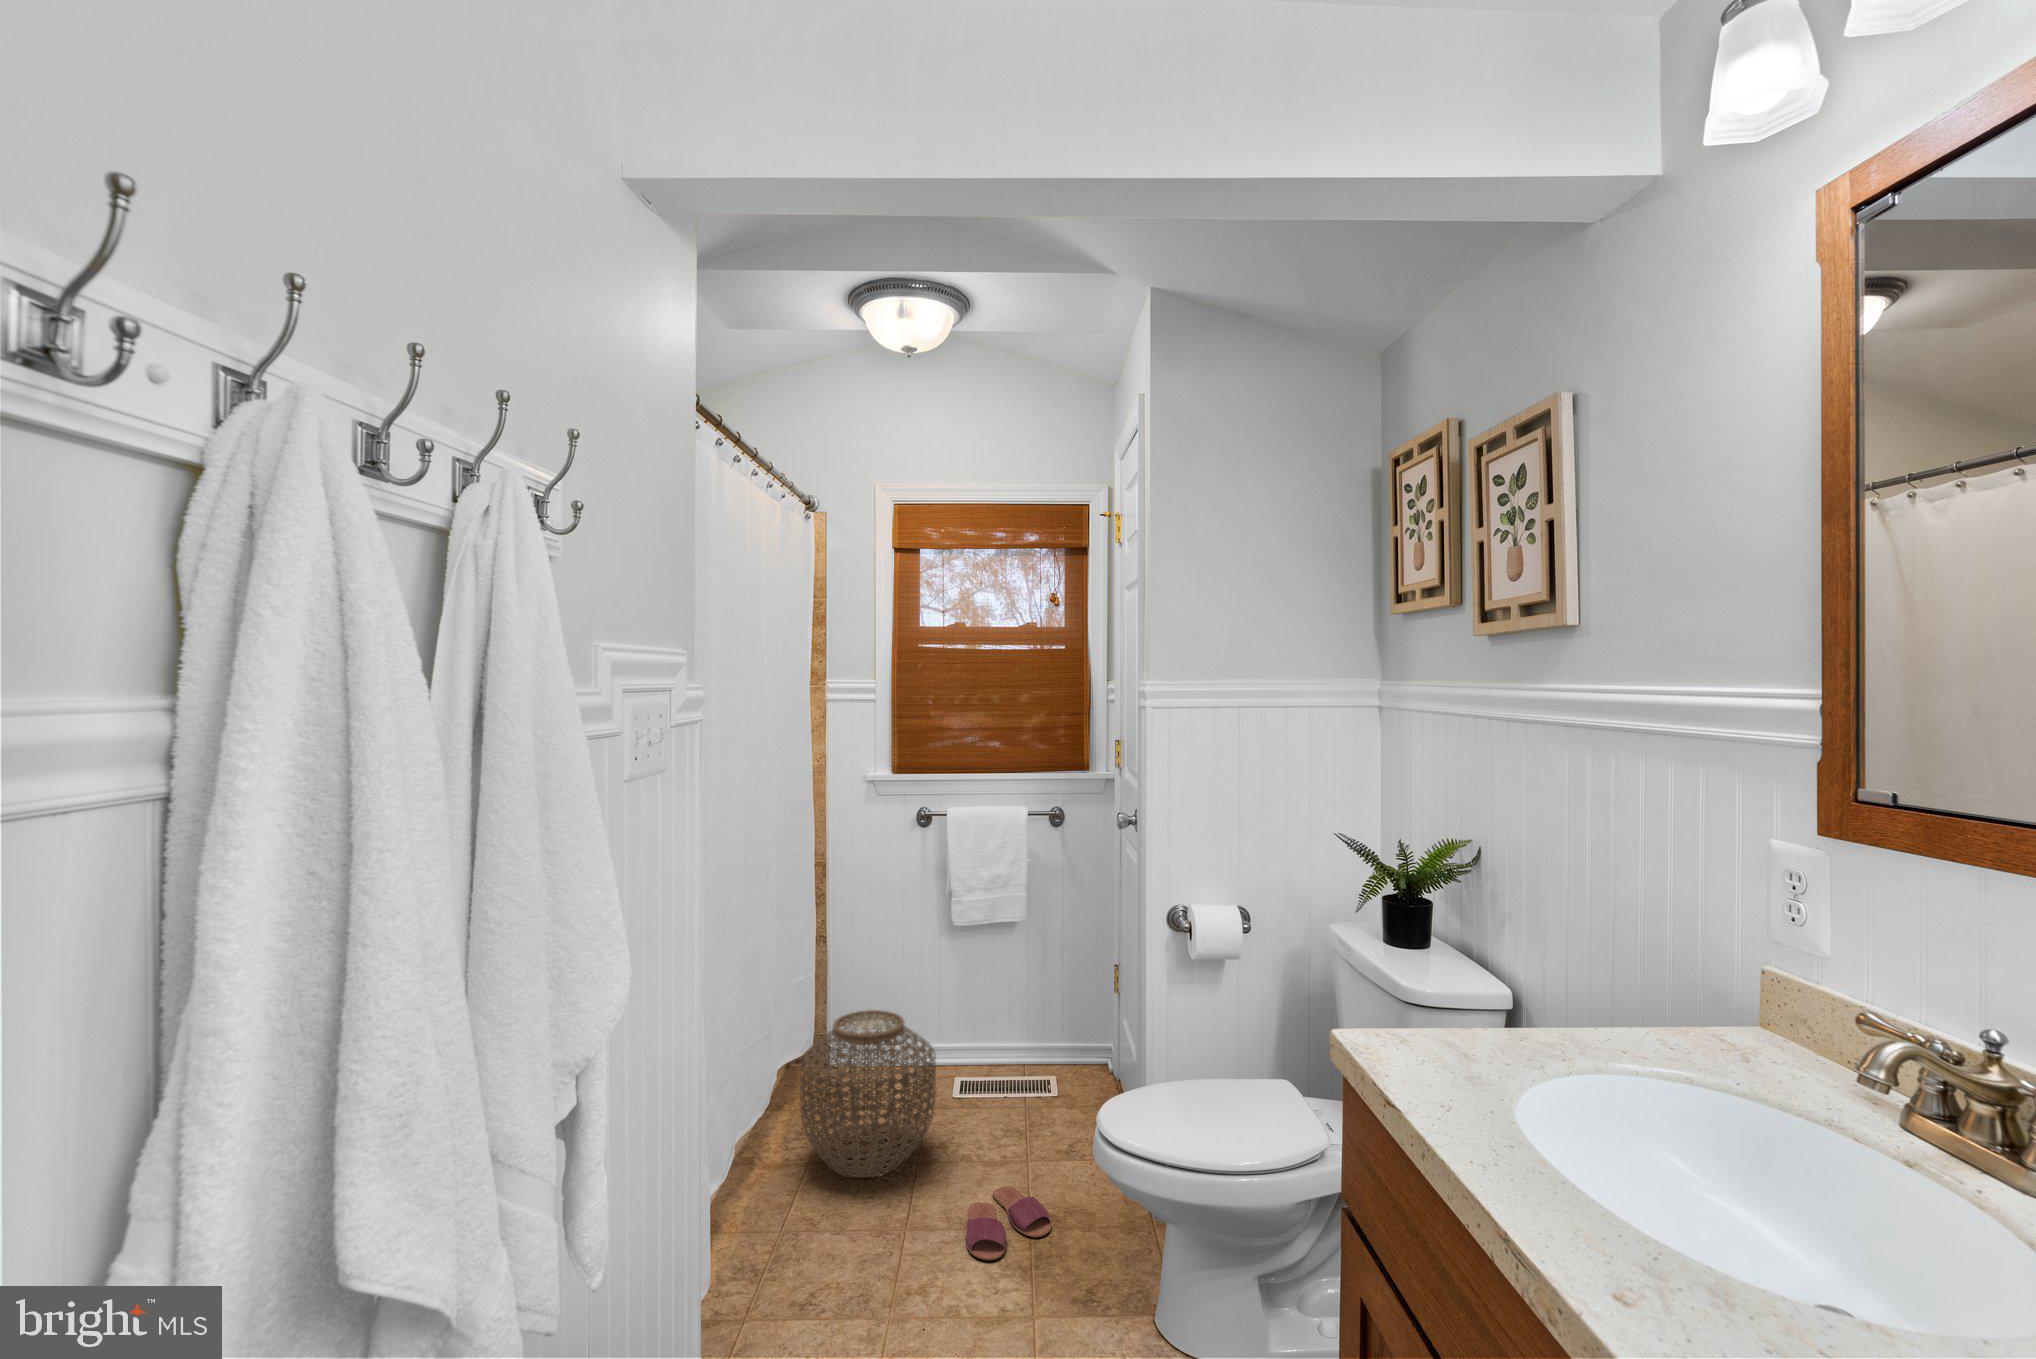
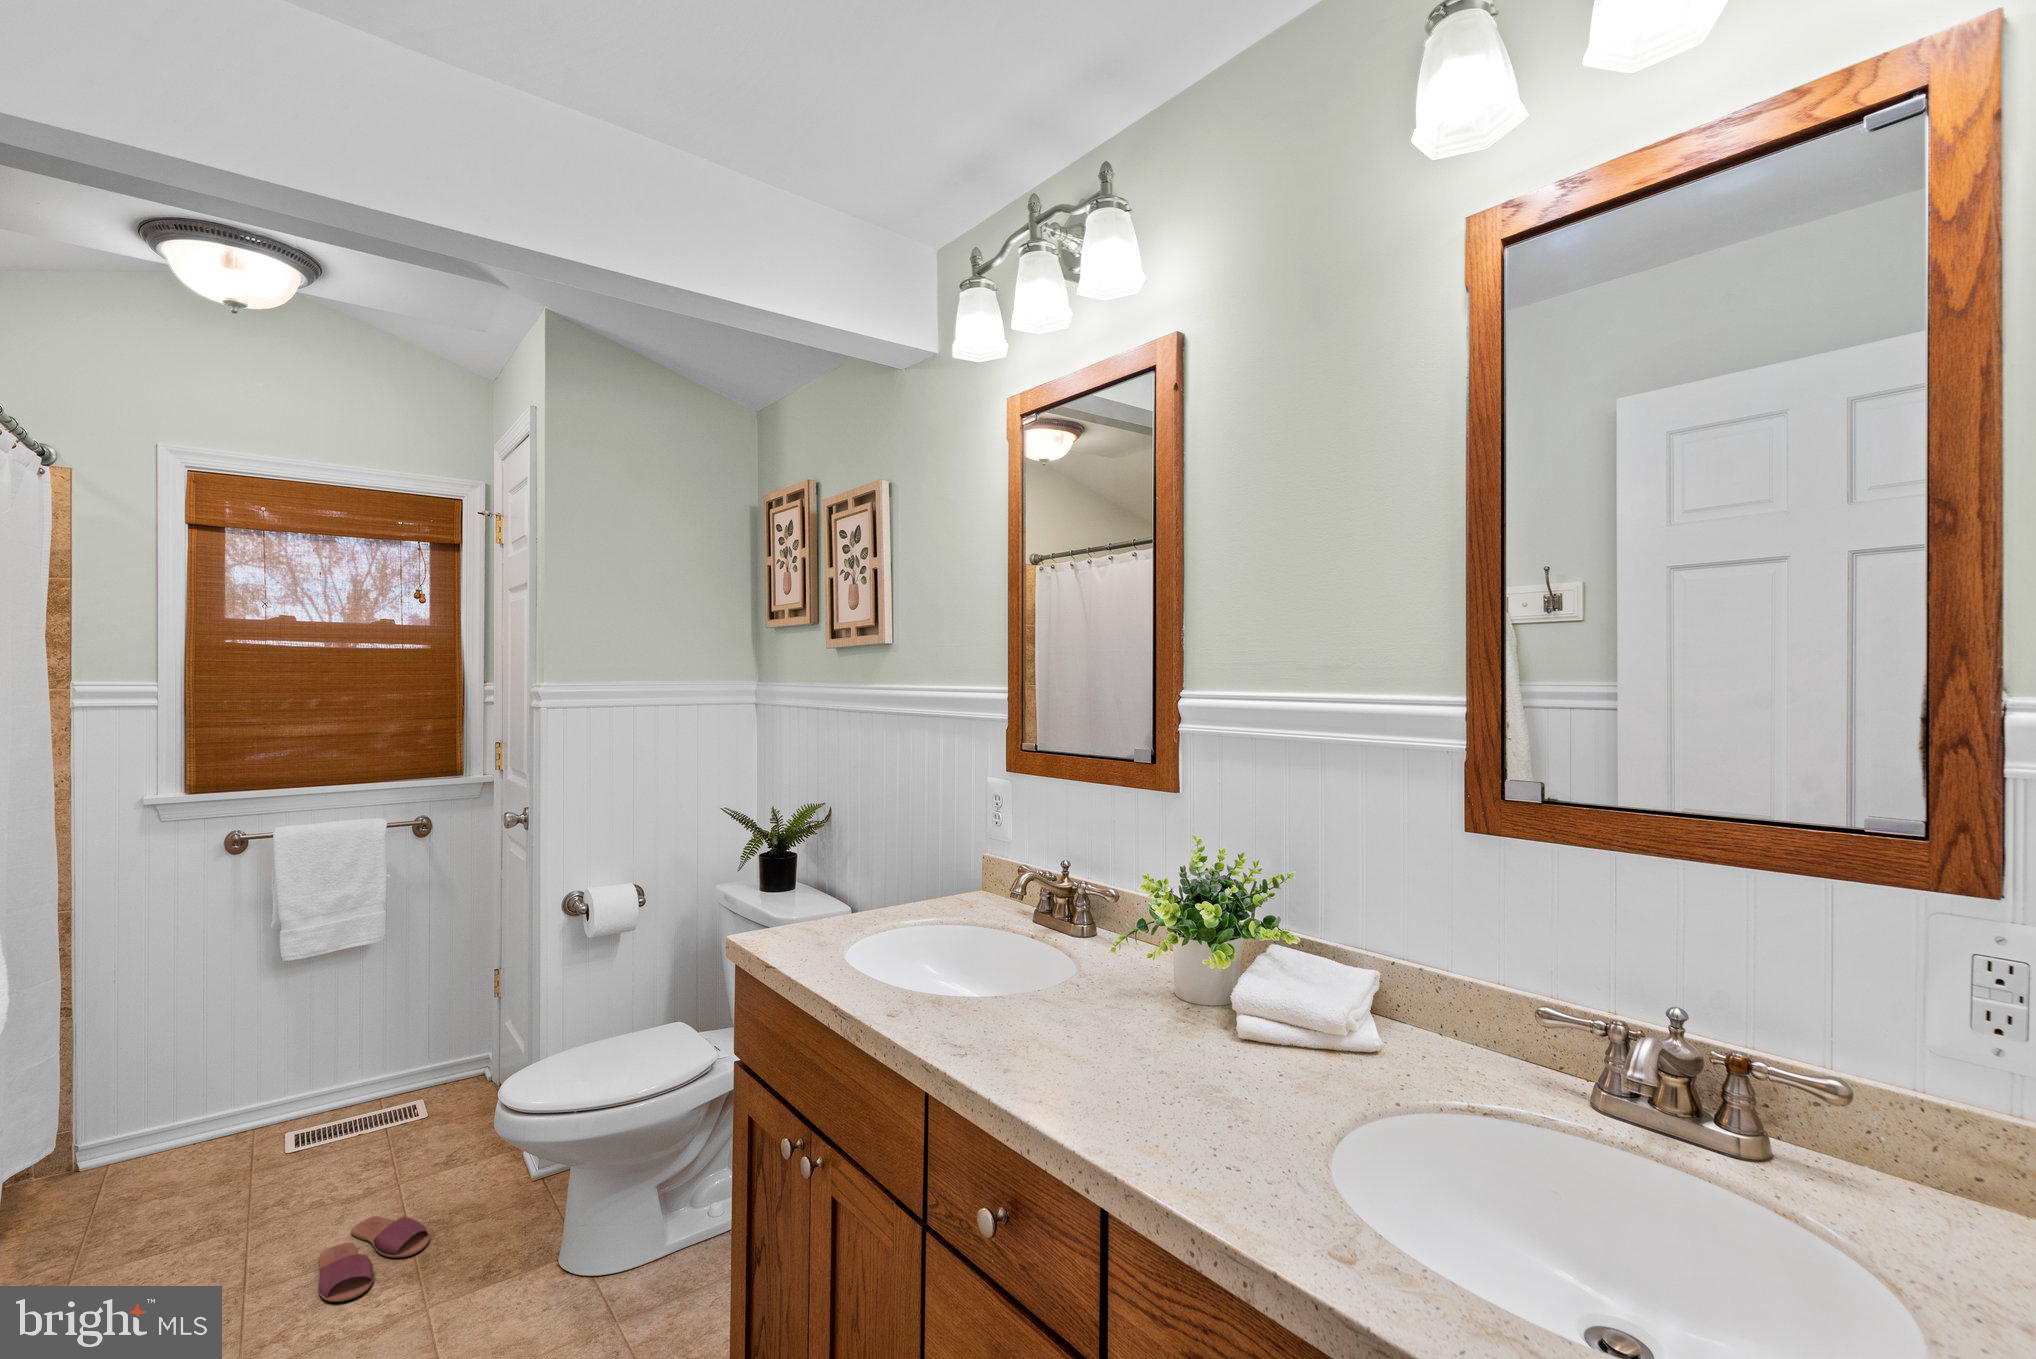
woven basket: present [800,1010,936,1178] -> none [38,1072,265,1286]

